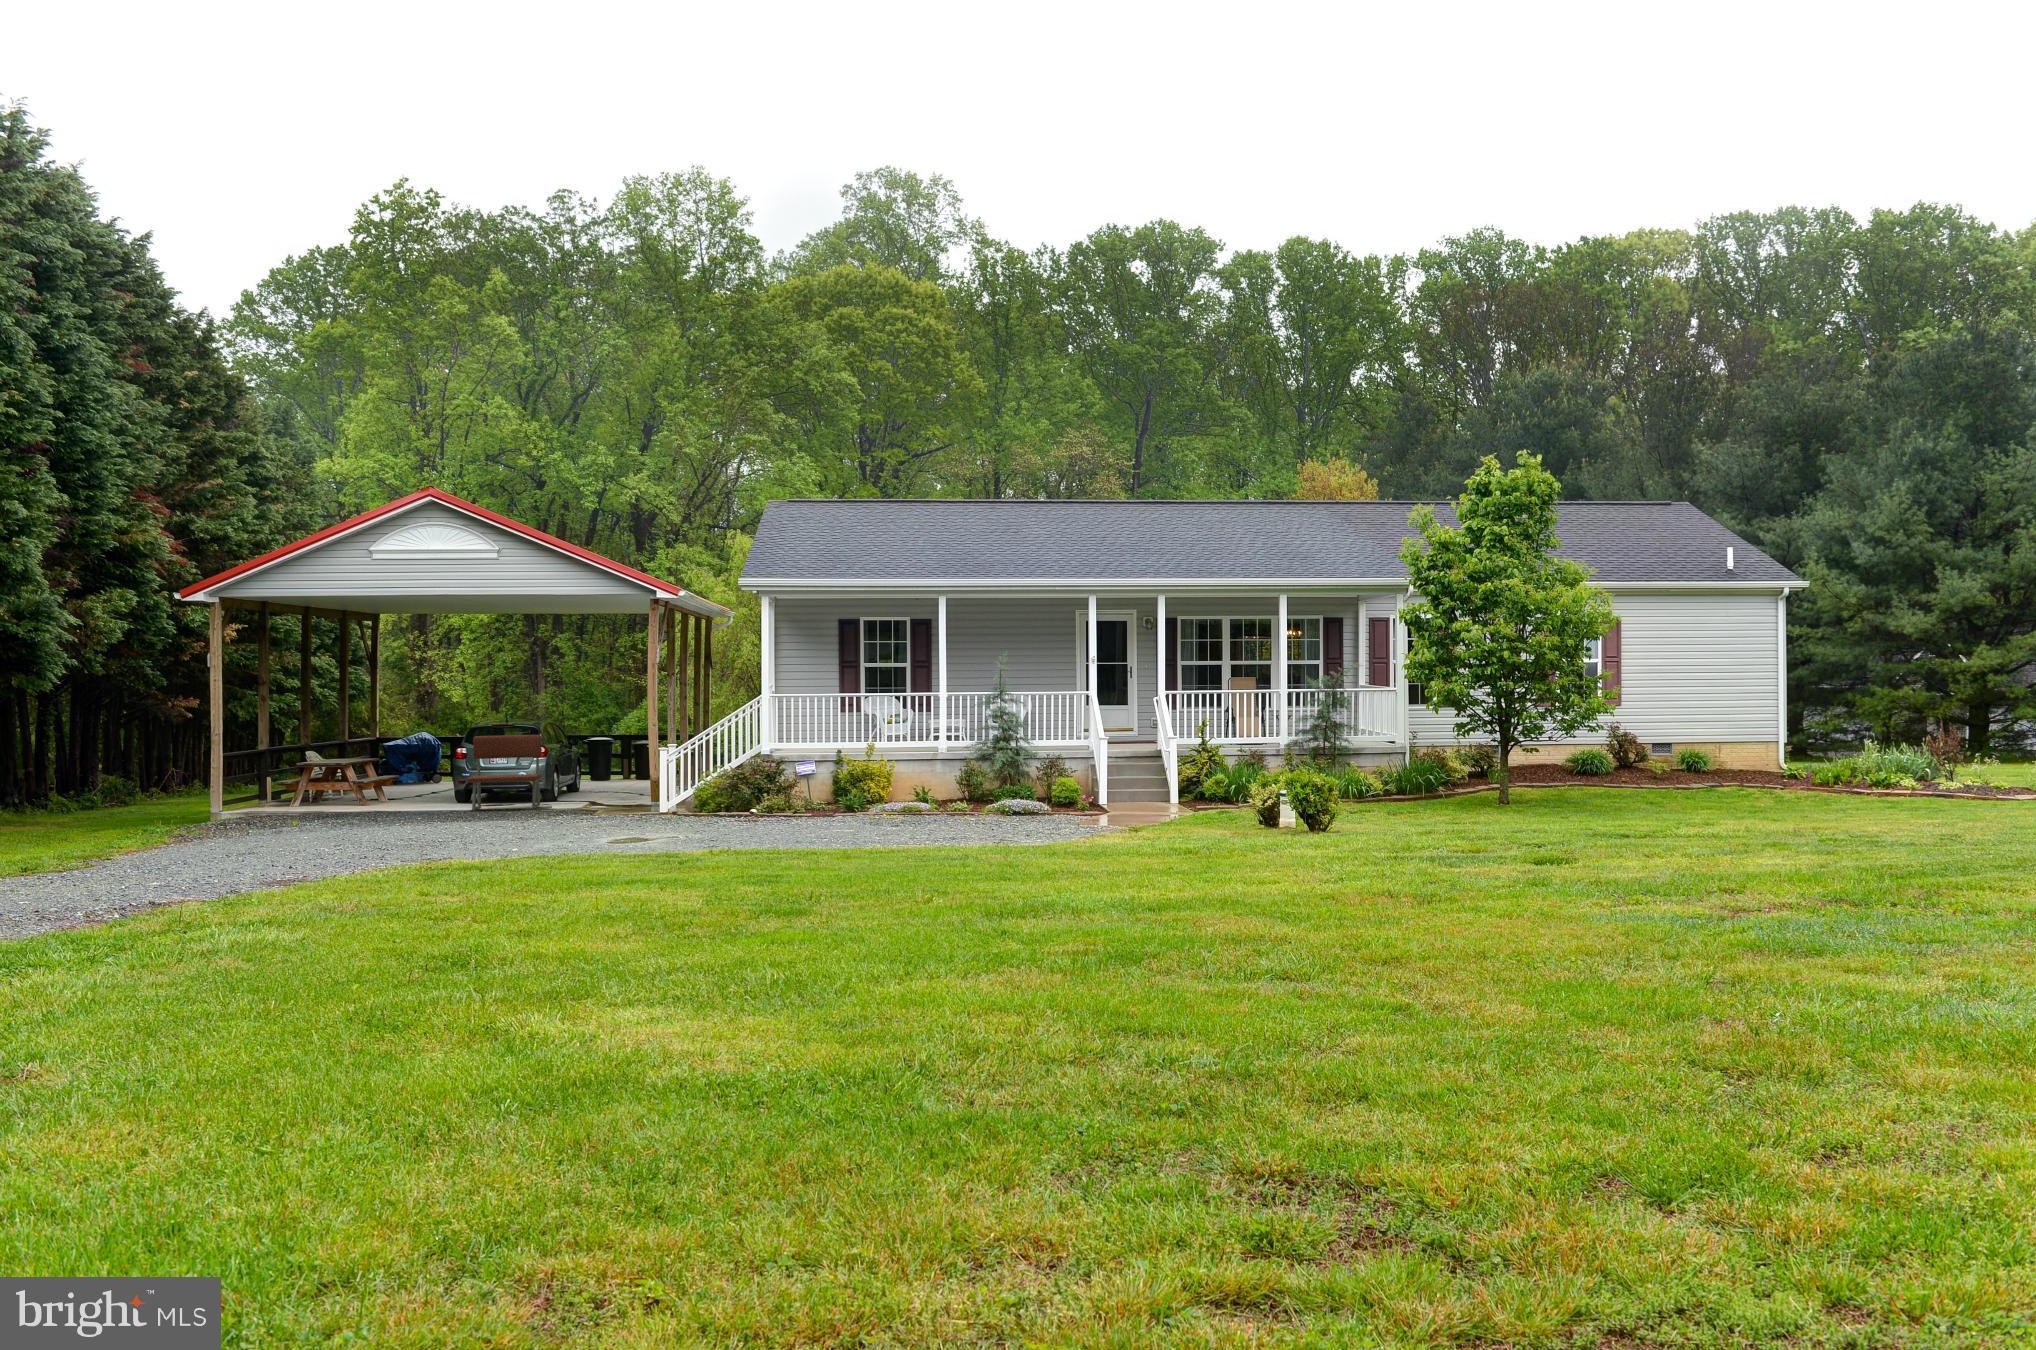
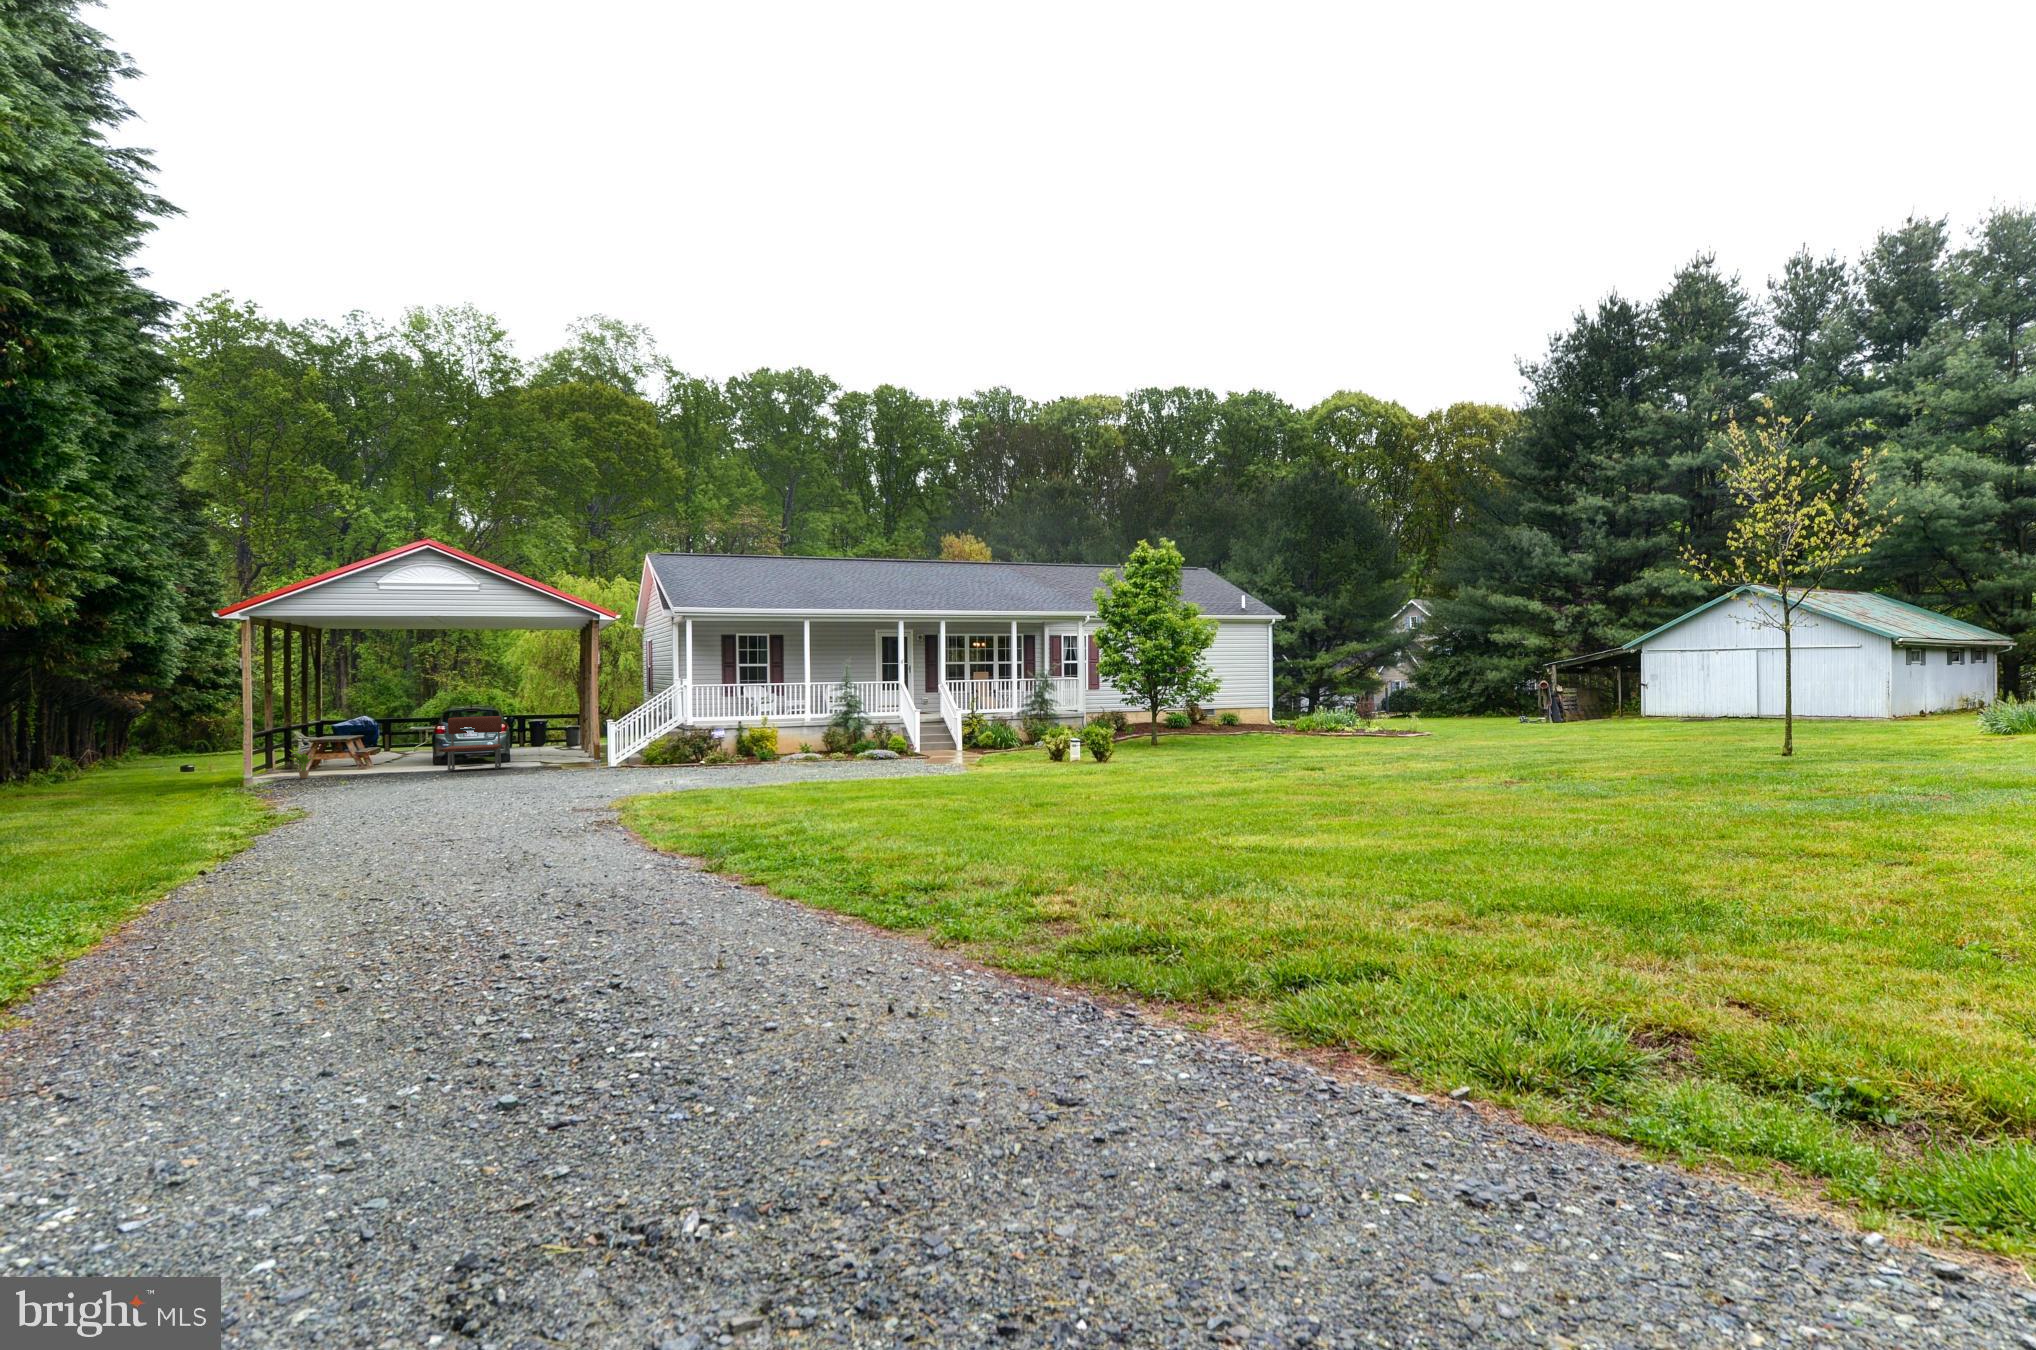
potted plant: none [280,775,313,815] -> present [290,750,317,779]

